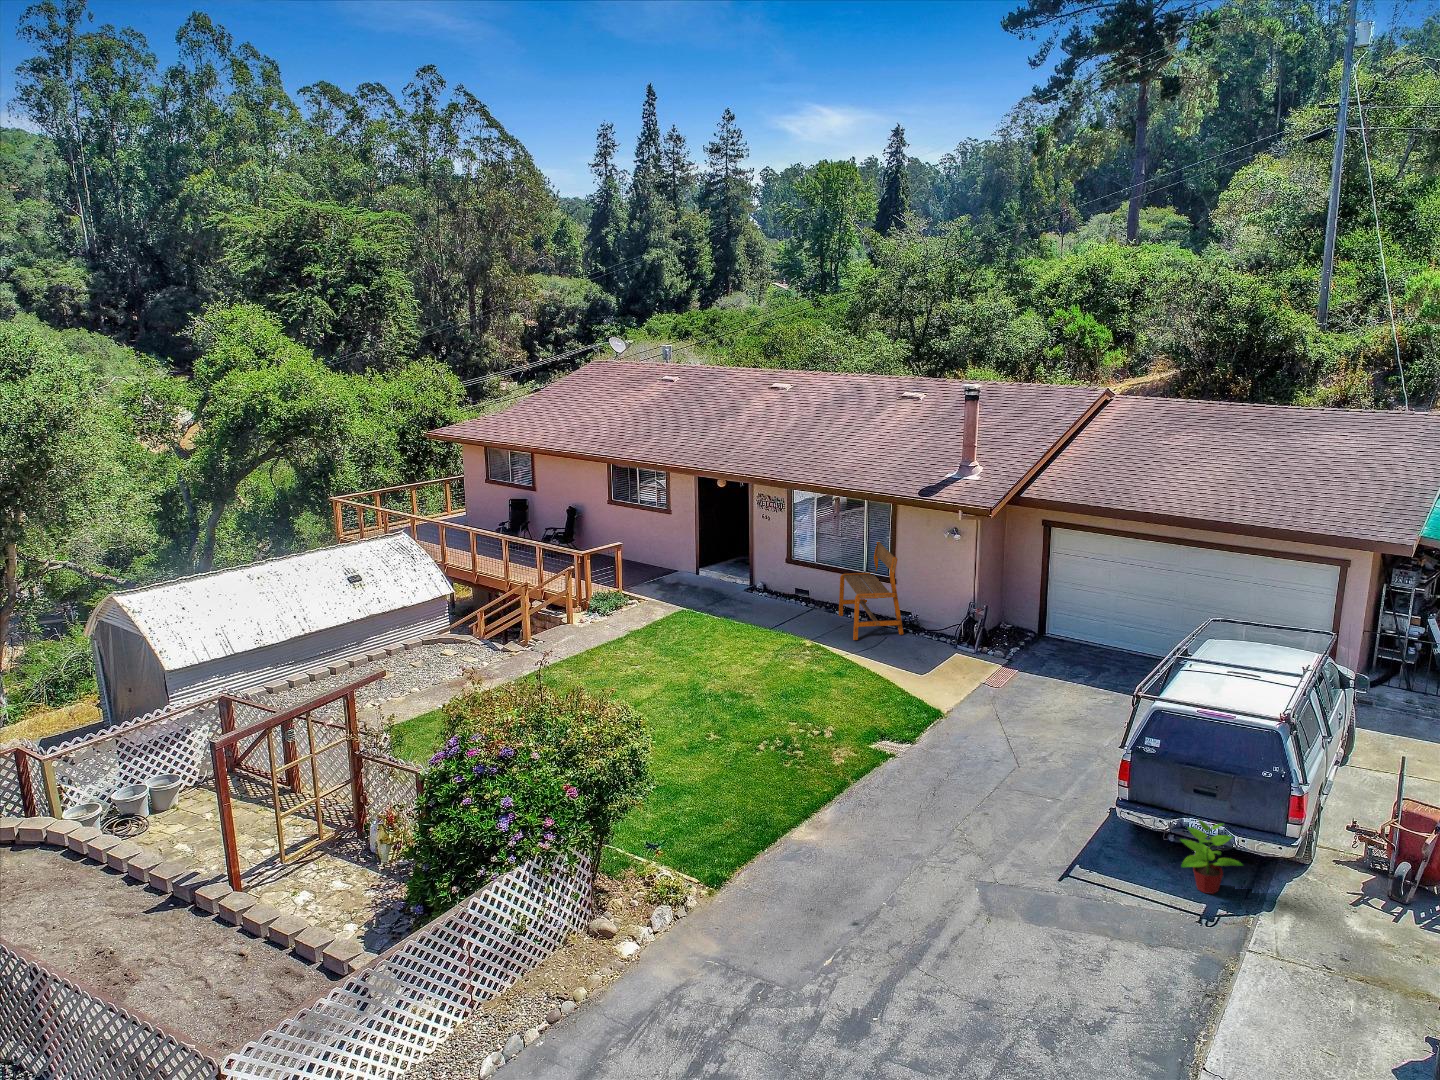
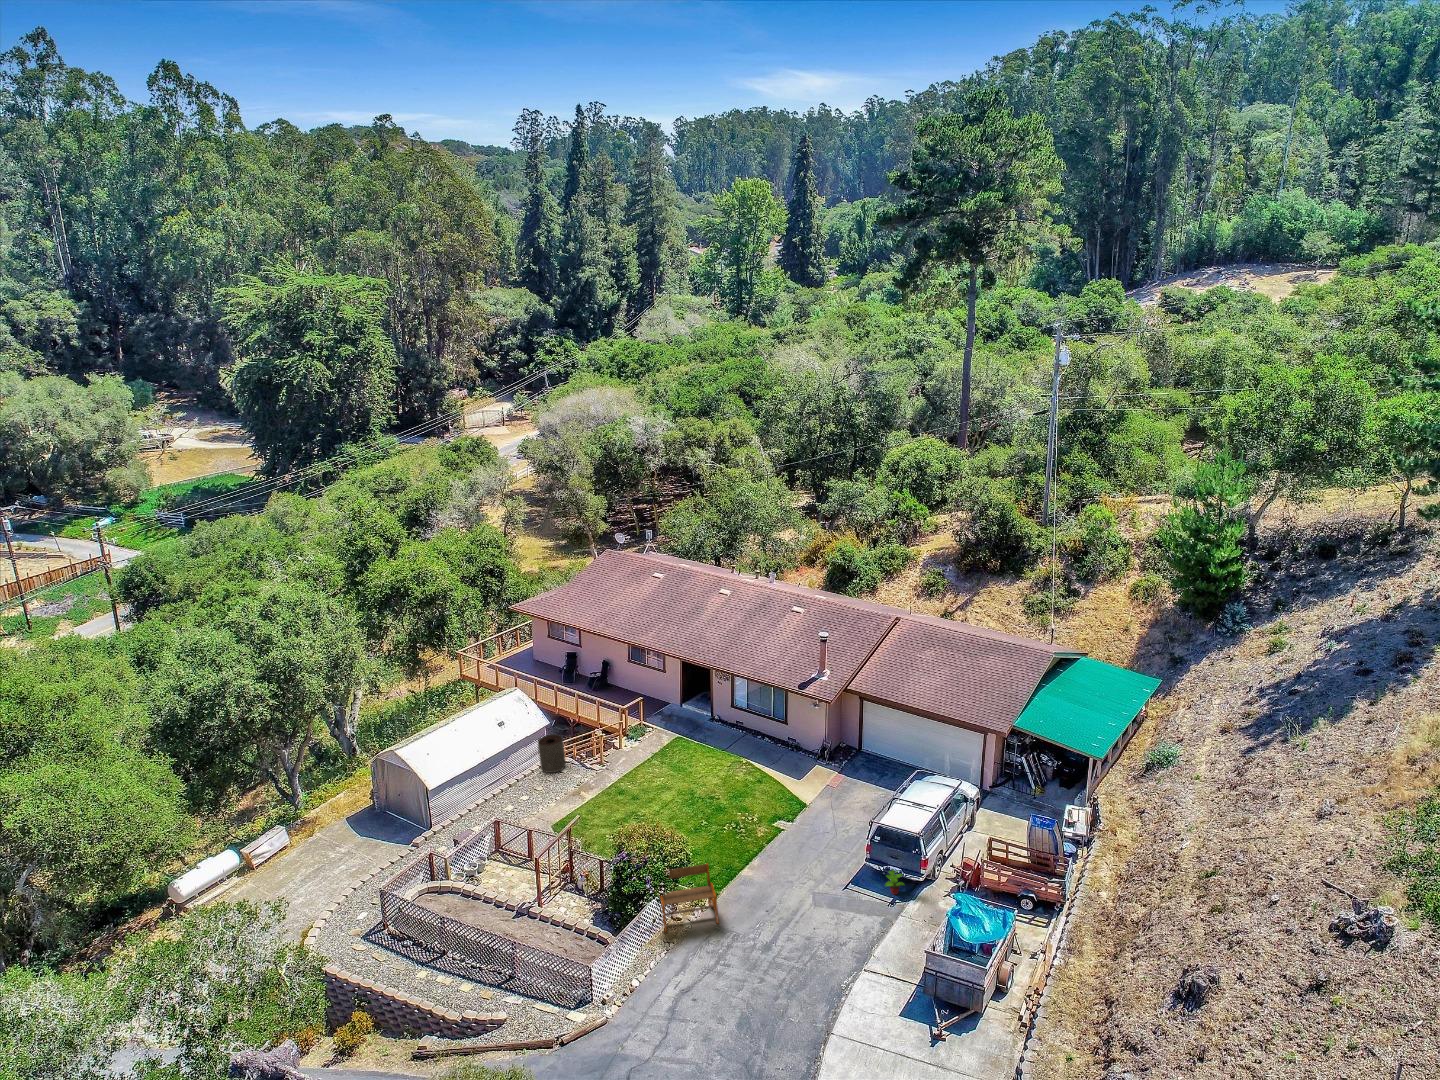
bench: present [839,542,903,640] -> present [660,863,719,932]
trash can: none [401,590,459,661] -> present [538,734,566,773]

